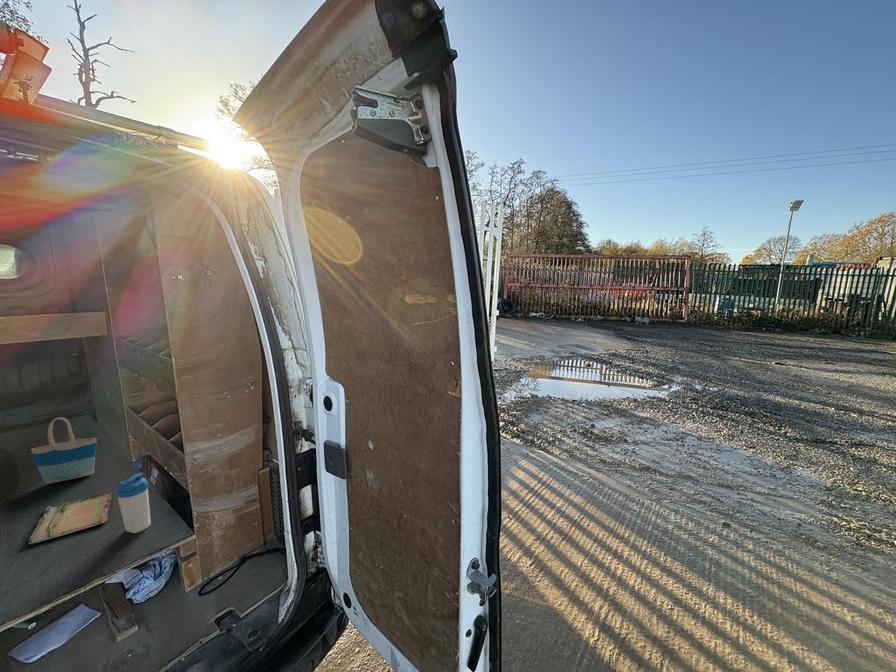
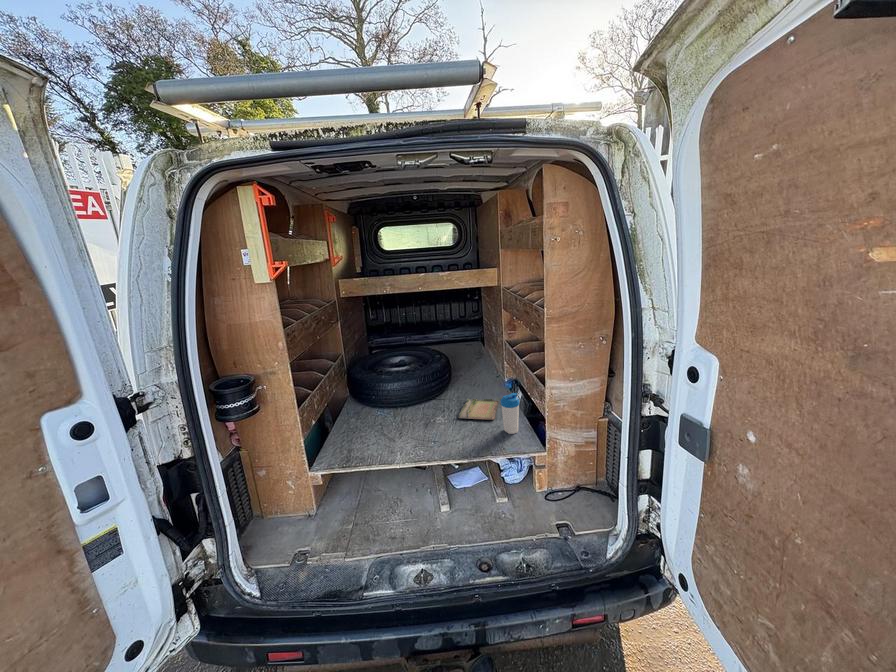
tote bag: present [31,417,96,483] -> none [463,344,493,386]

